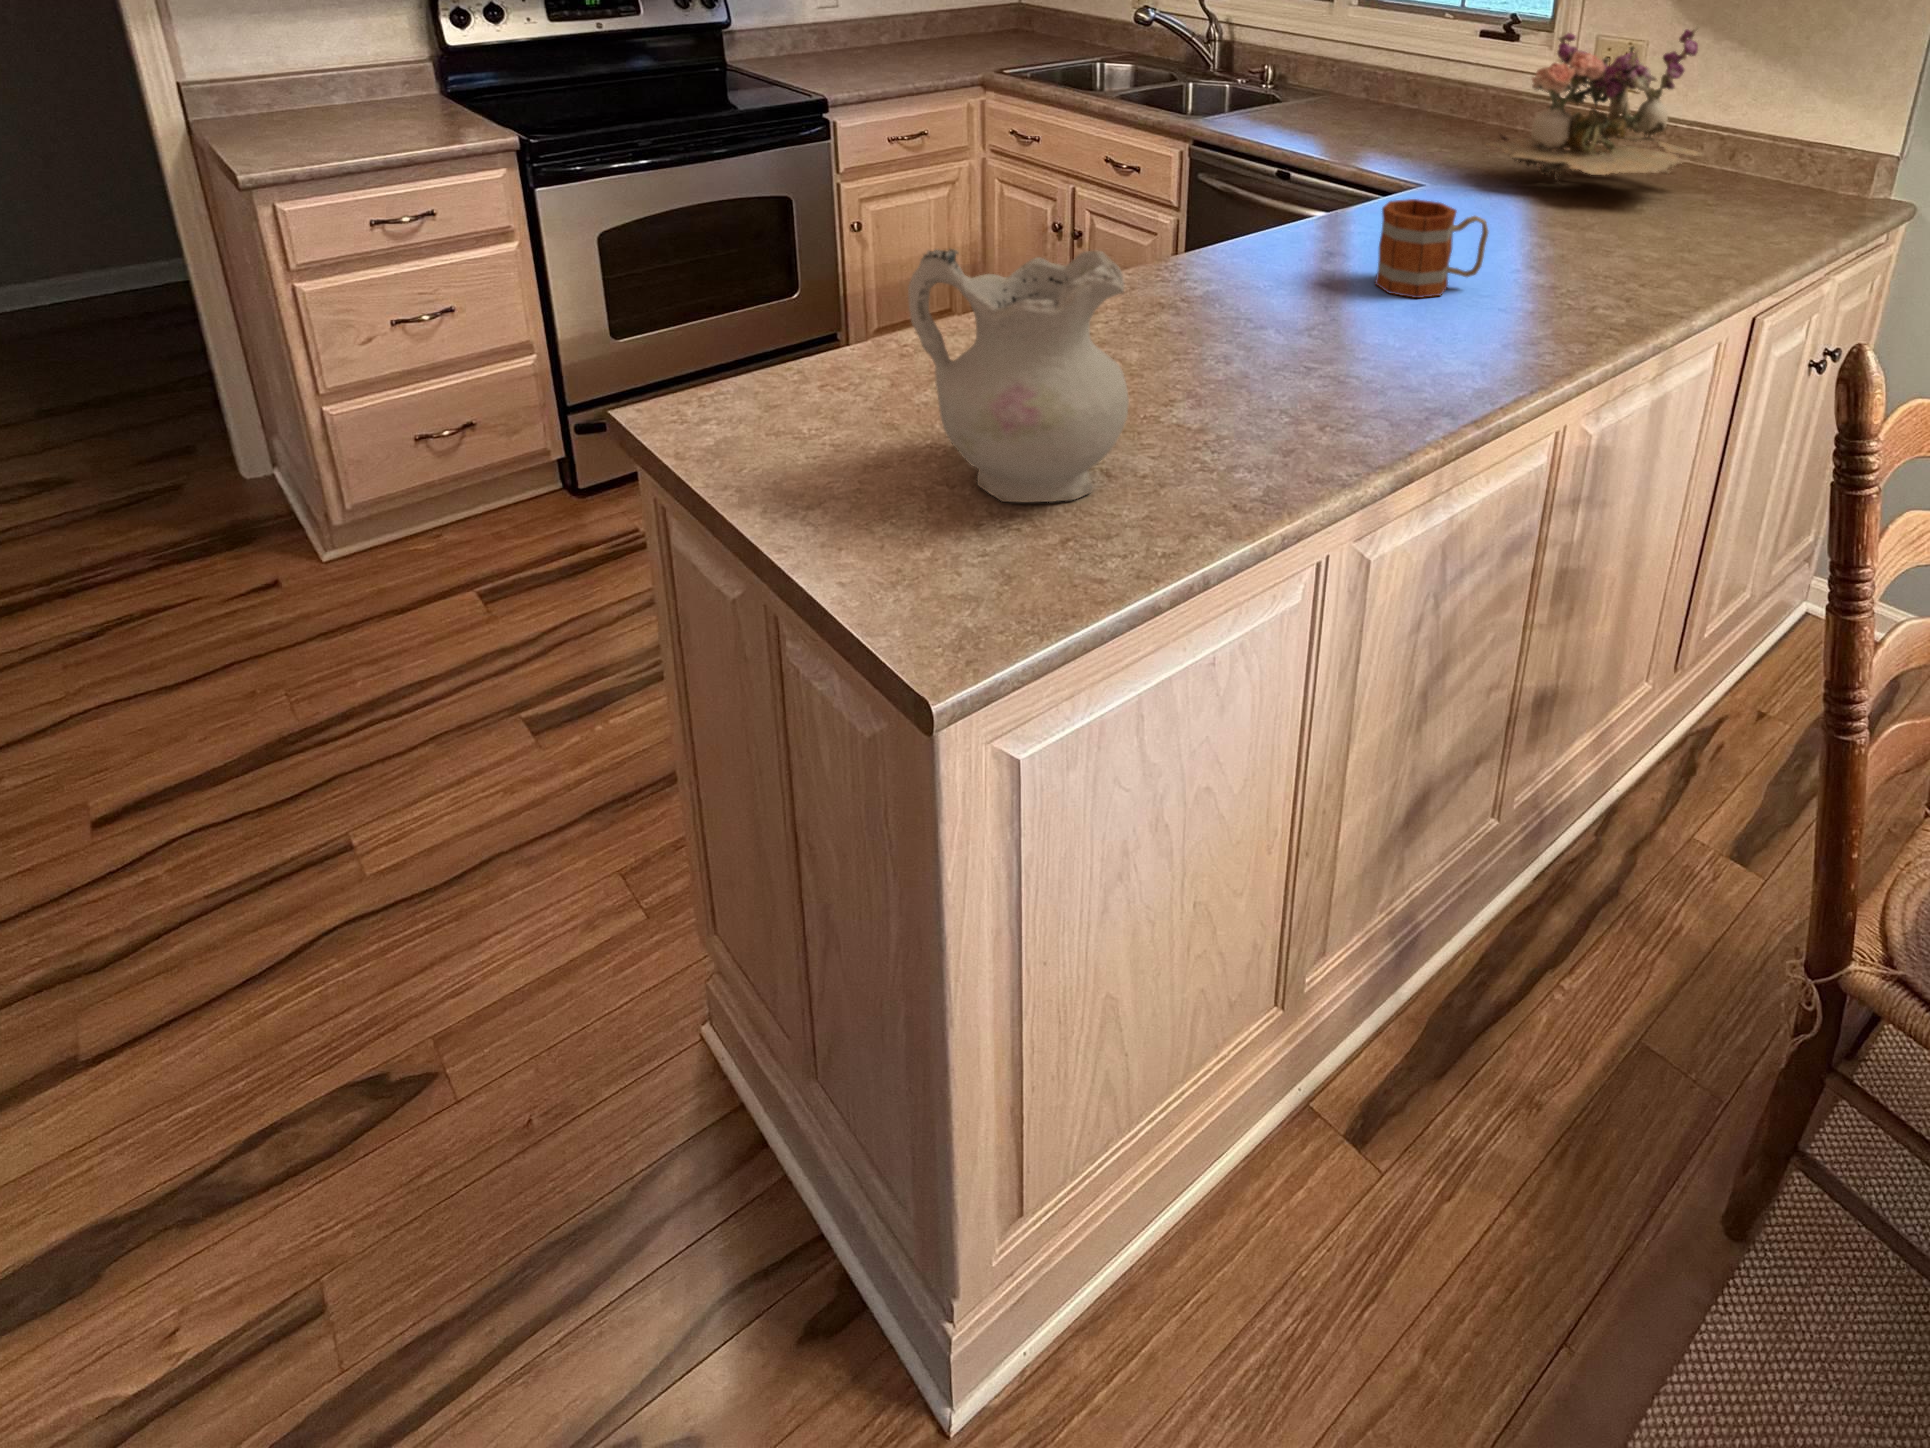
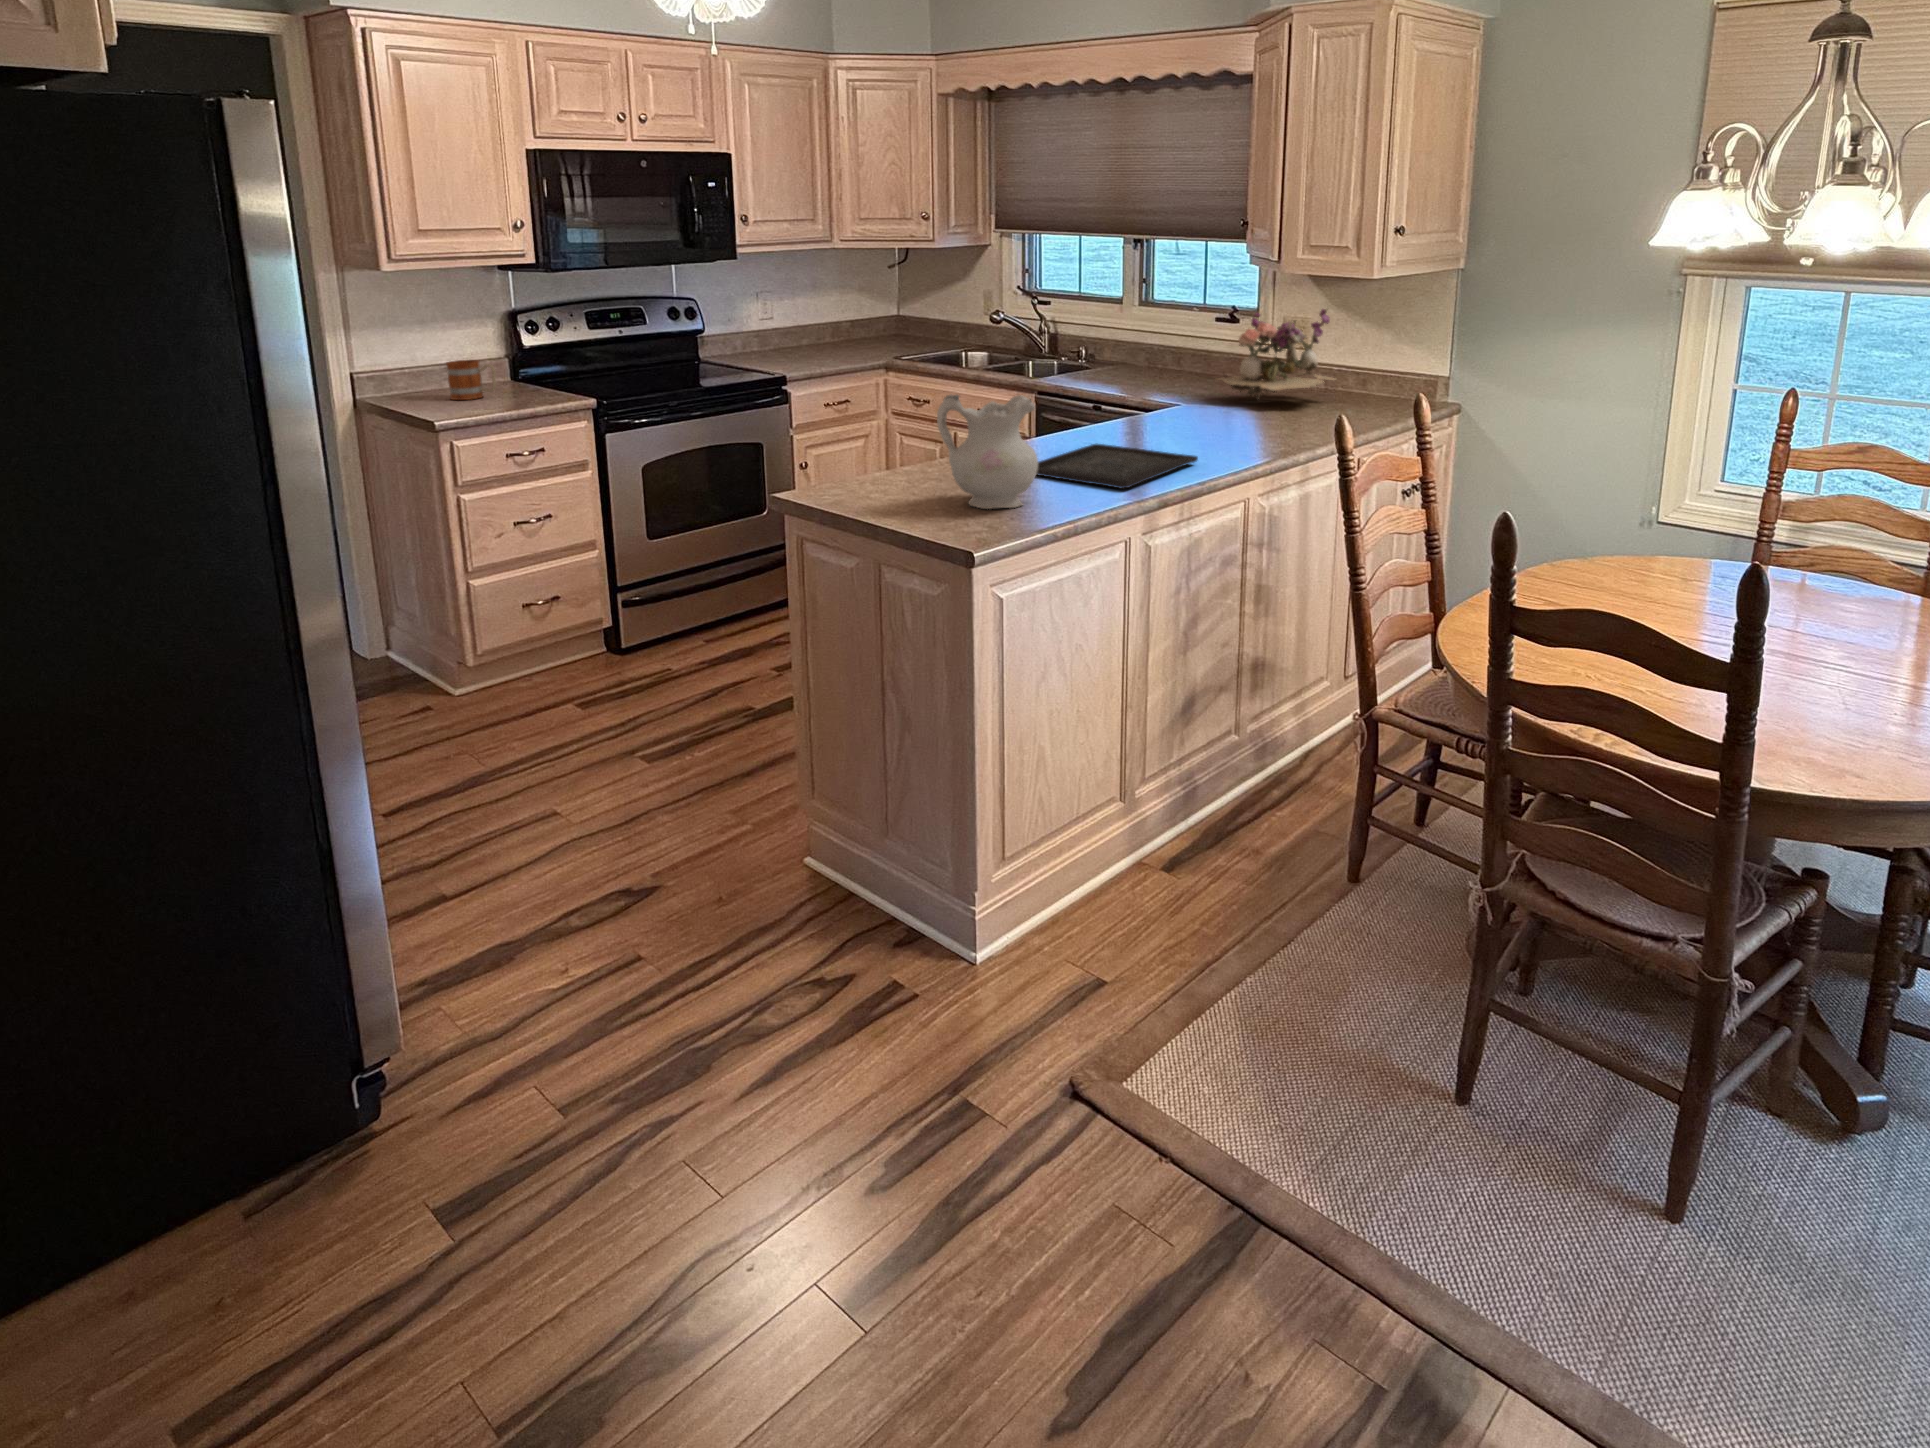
mug: present [1375,199,1488,298] -> present [446,360,496,400]
tray: none [1114,291,1471,443] -> present [1036,444,1198,488]

